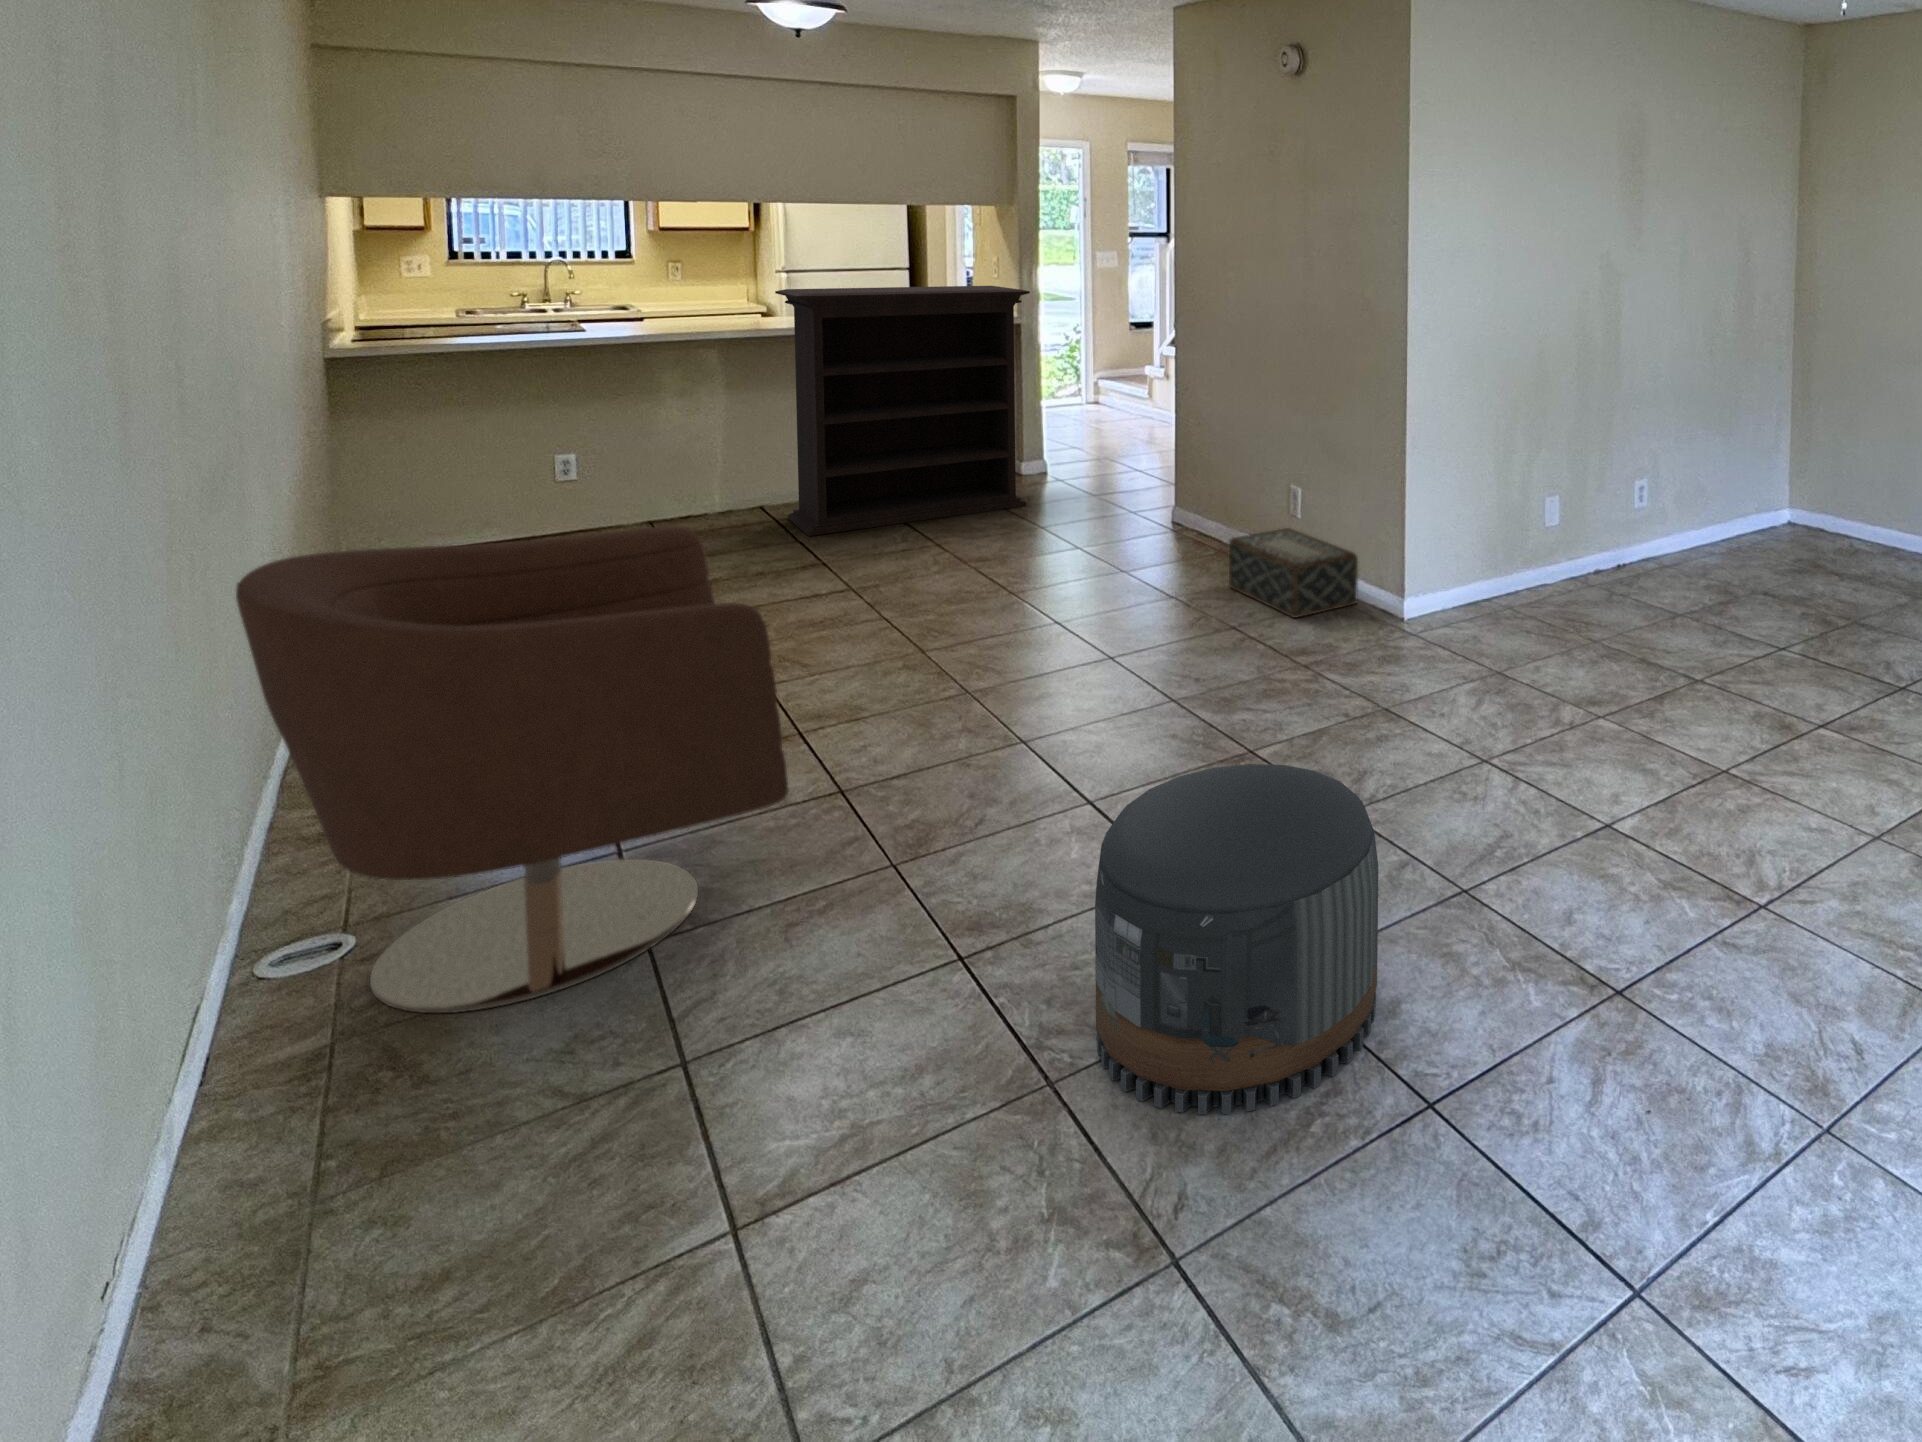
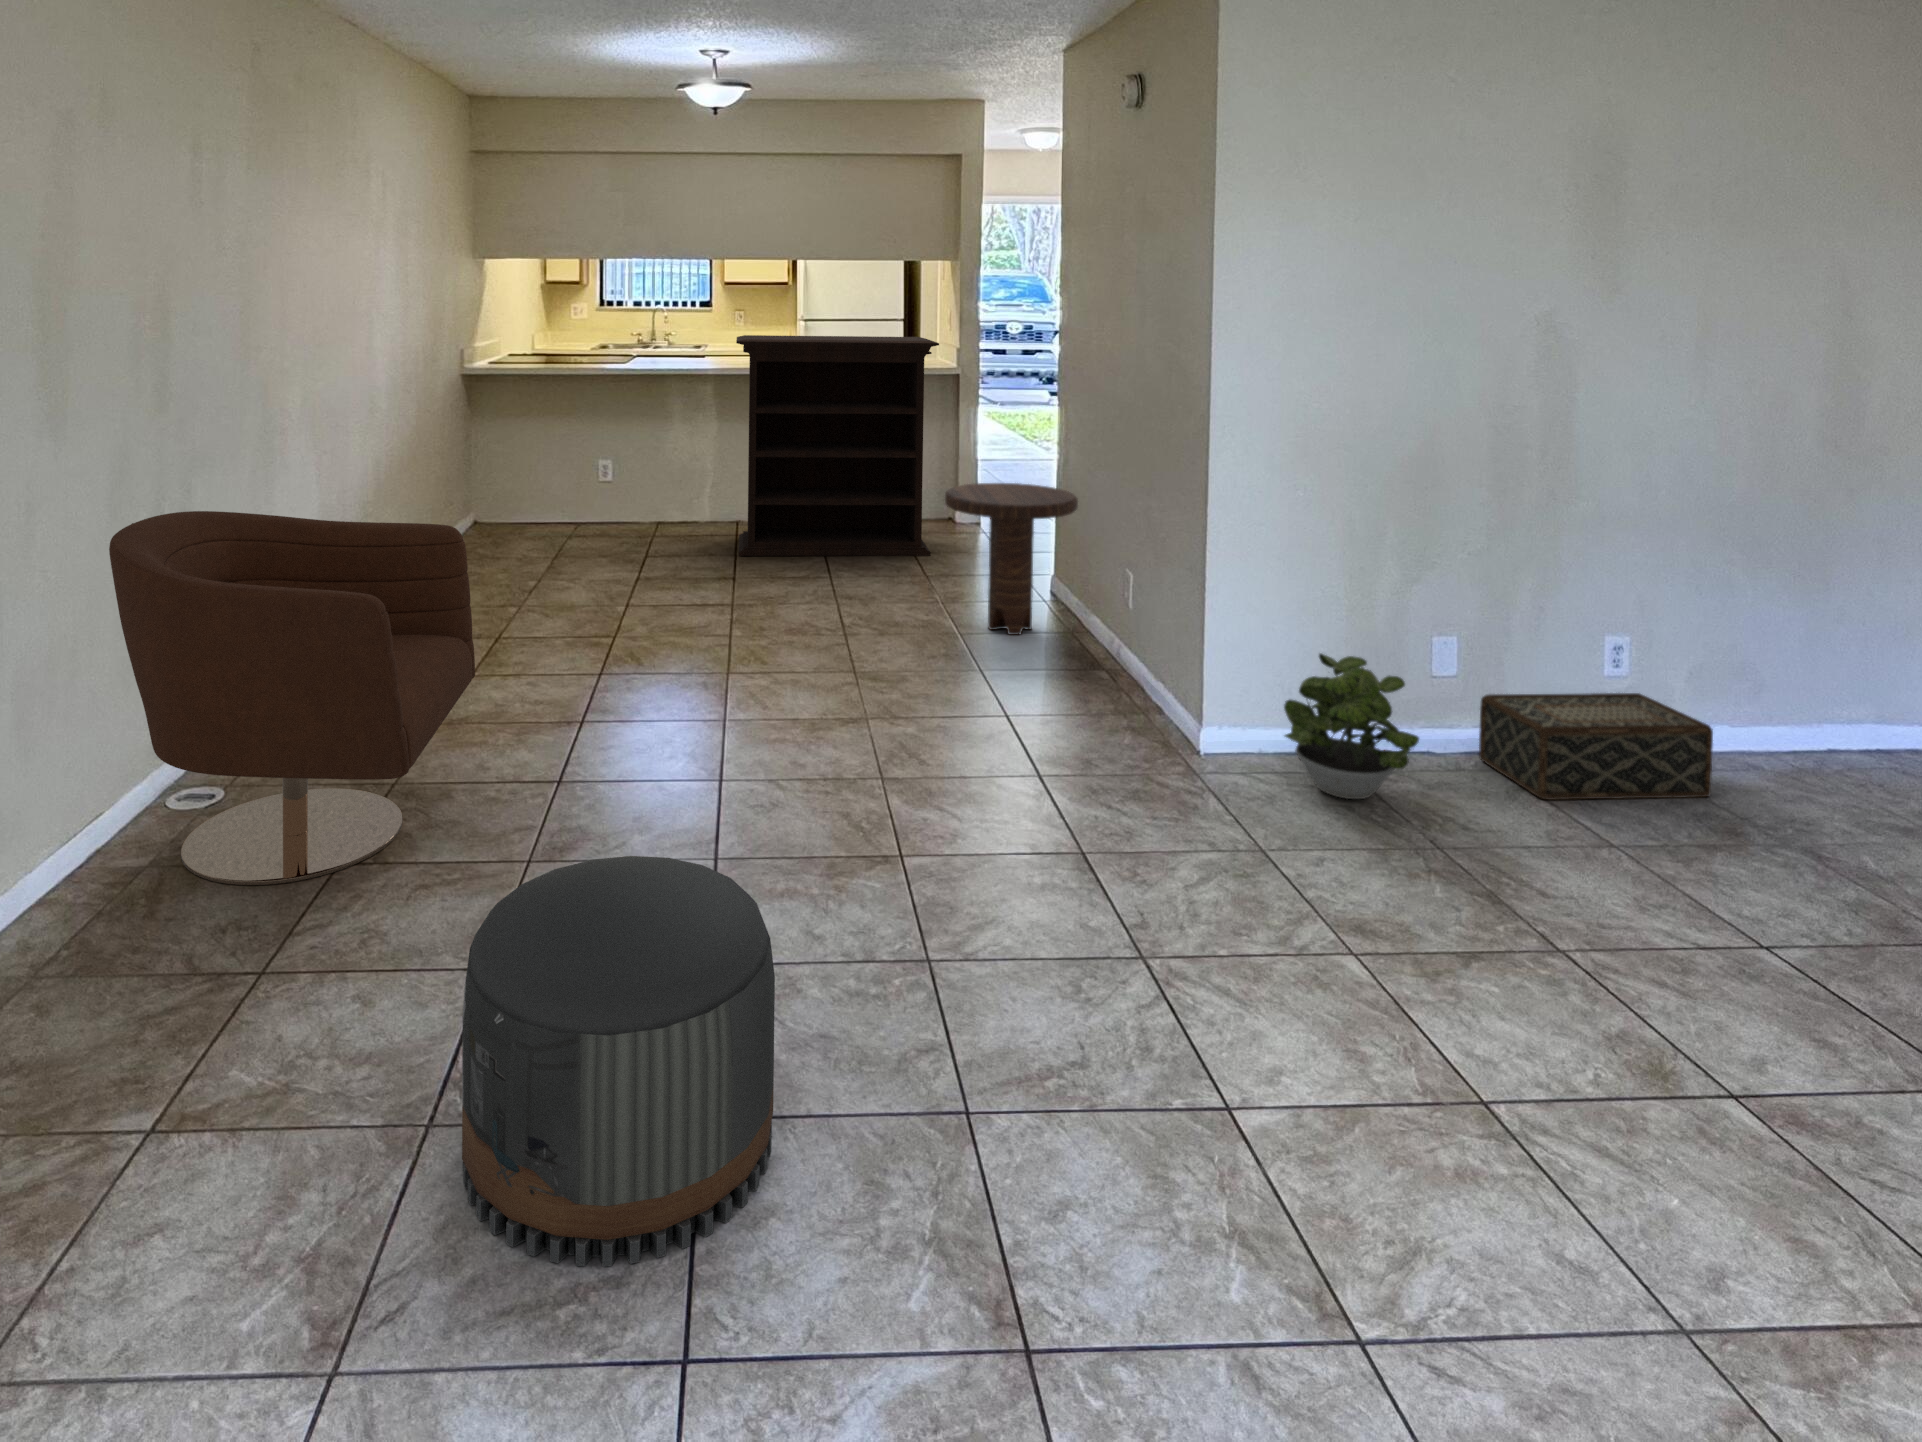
side table: none [1100,421,1227,561] -> present [945,483,1078,635]
potted plant: none [1466,520,1569,625] -> present [1284,654,1419,799]
woven basket: present [1229,528,1358,618] -> present [1479,693,1713,800]

